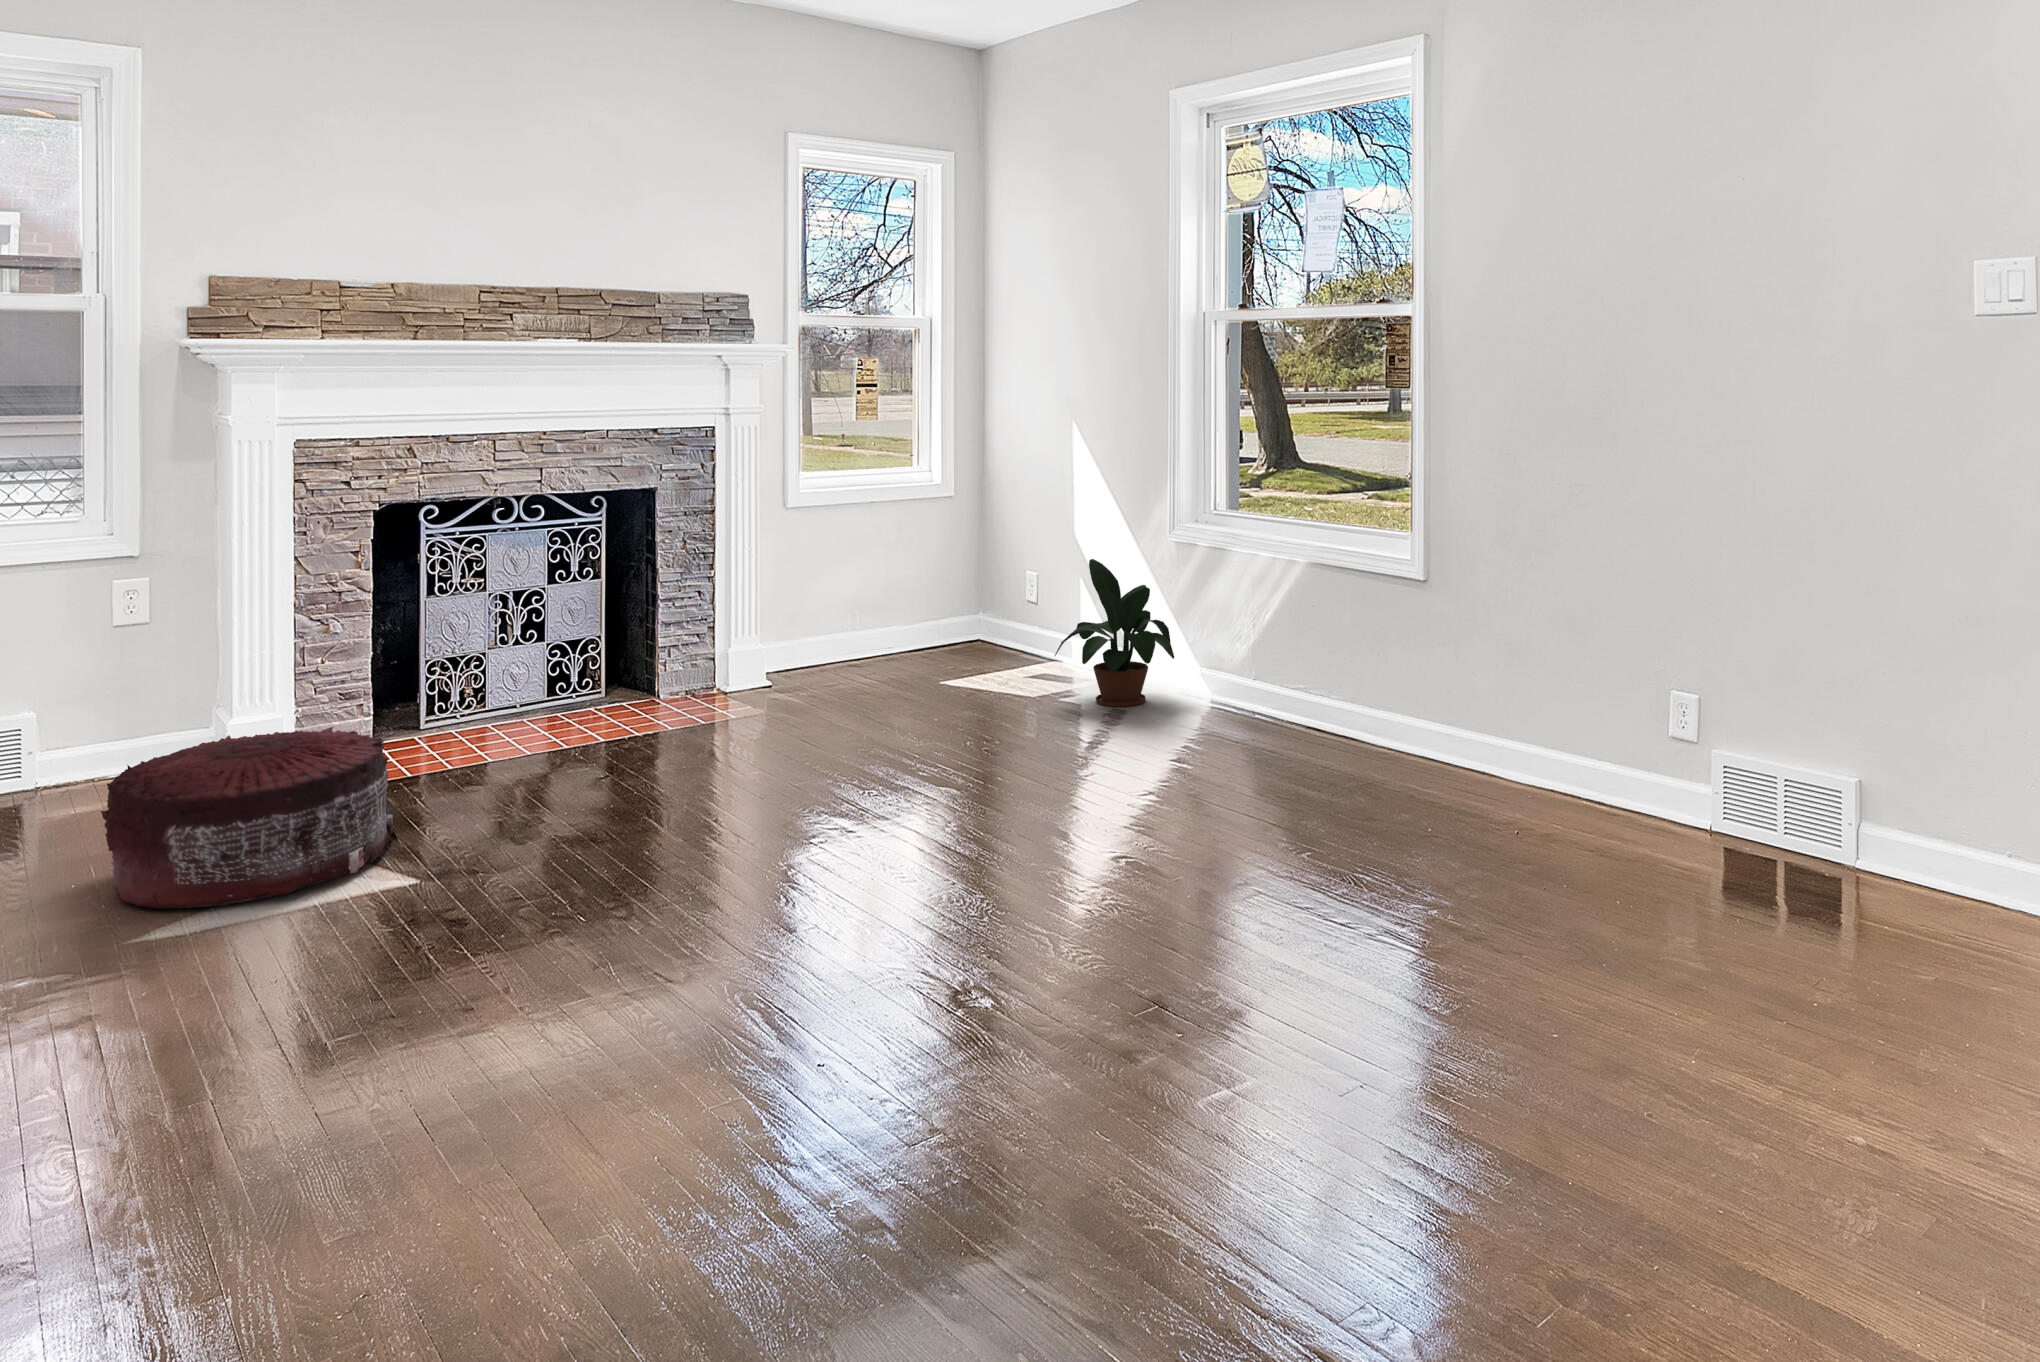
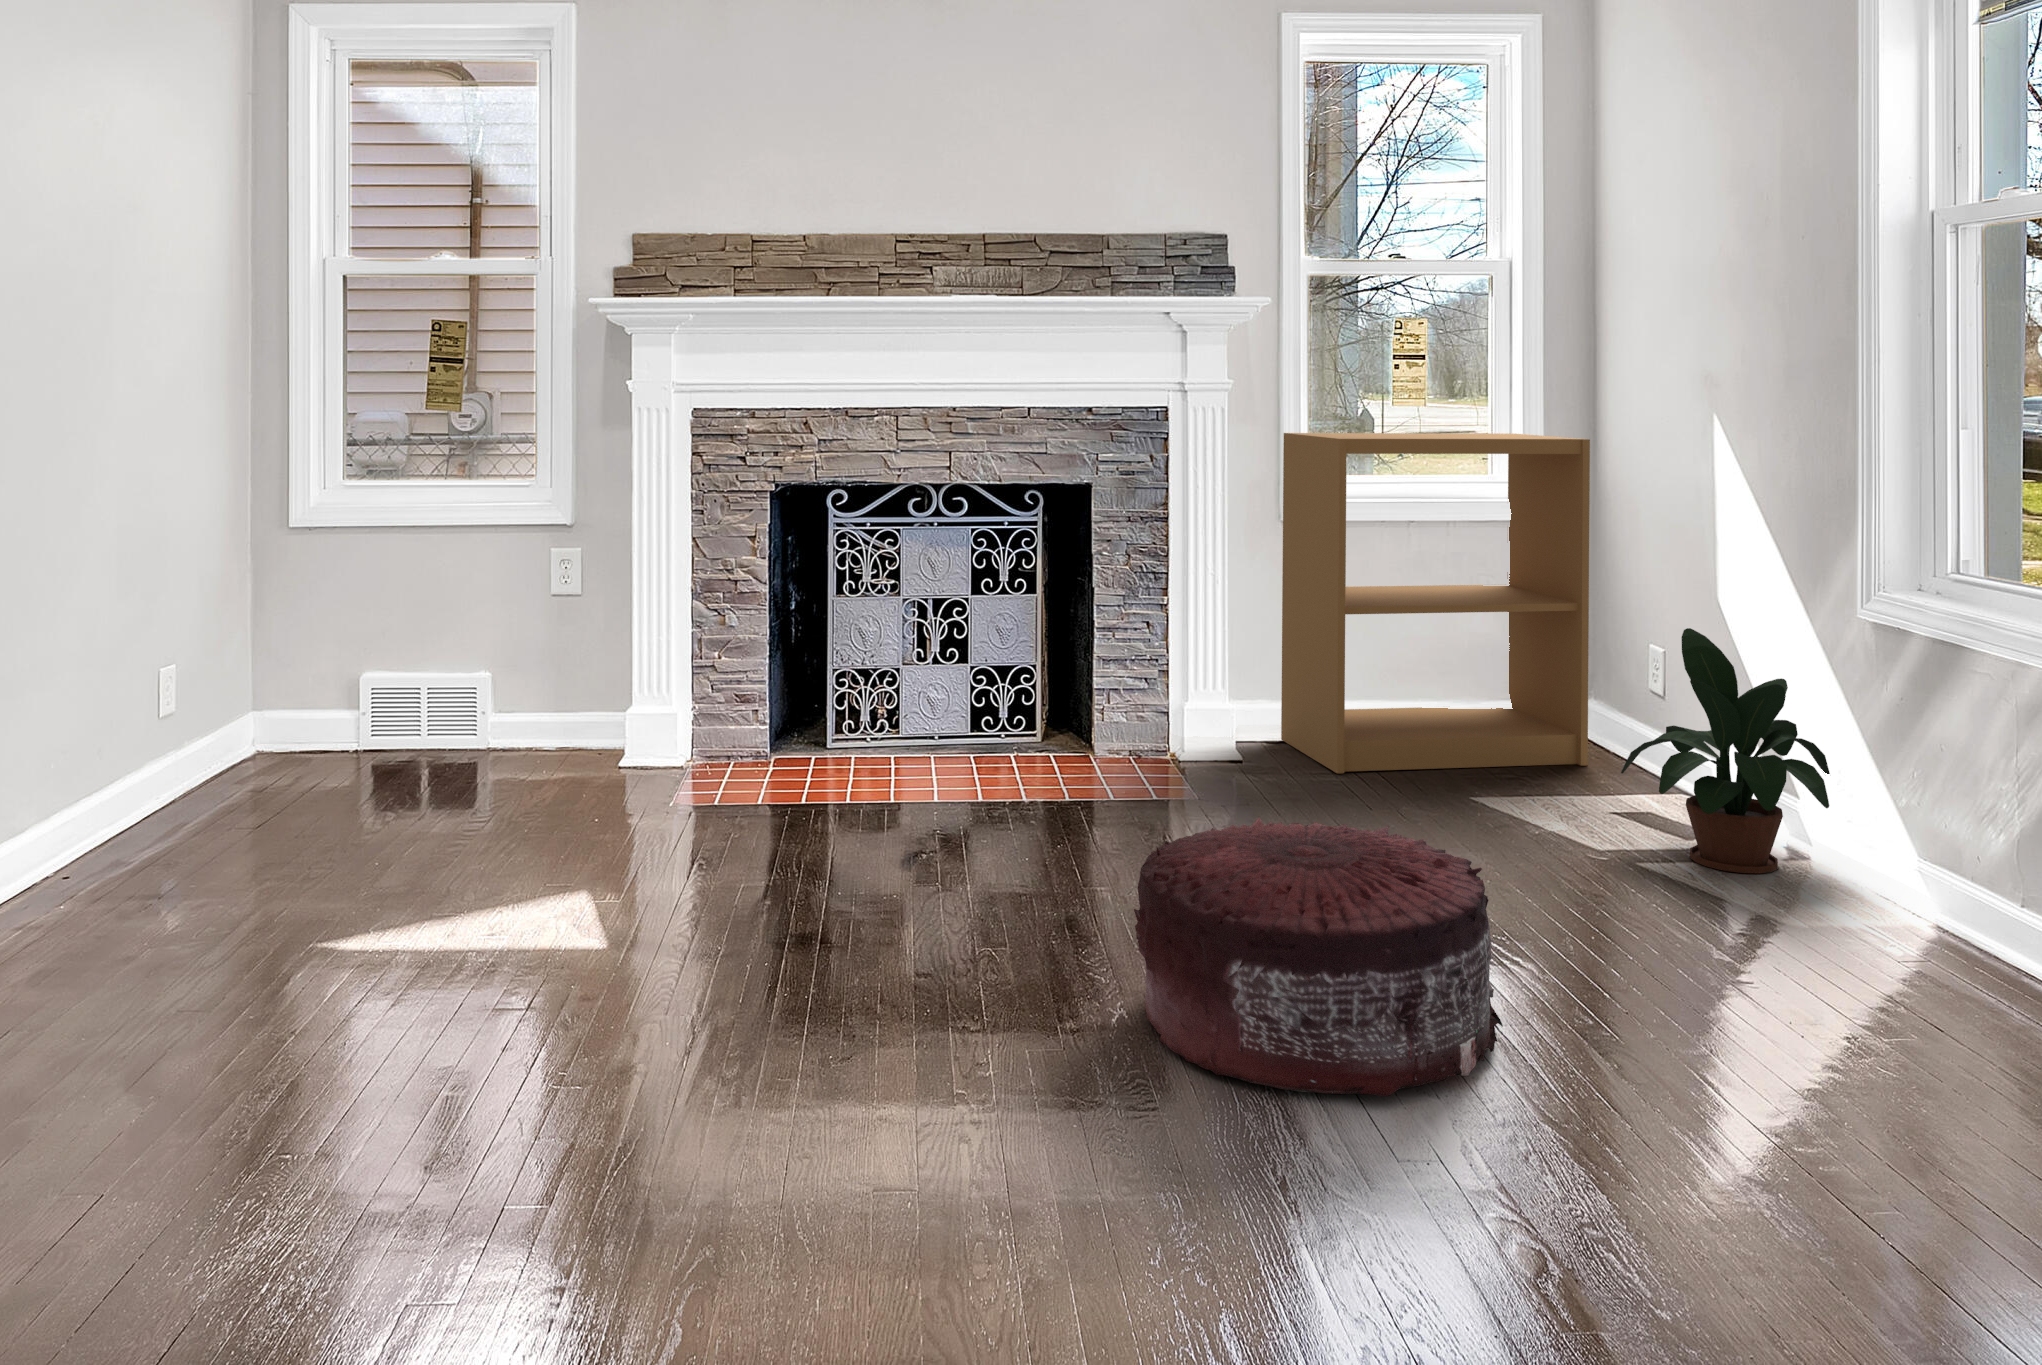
bookshelf: none [797,436,1010,688] -> present [1281,433,1590,773]
pouf: present [101,727,399,909] -> present [1134,818,1503,1096]

